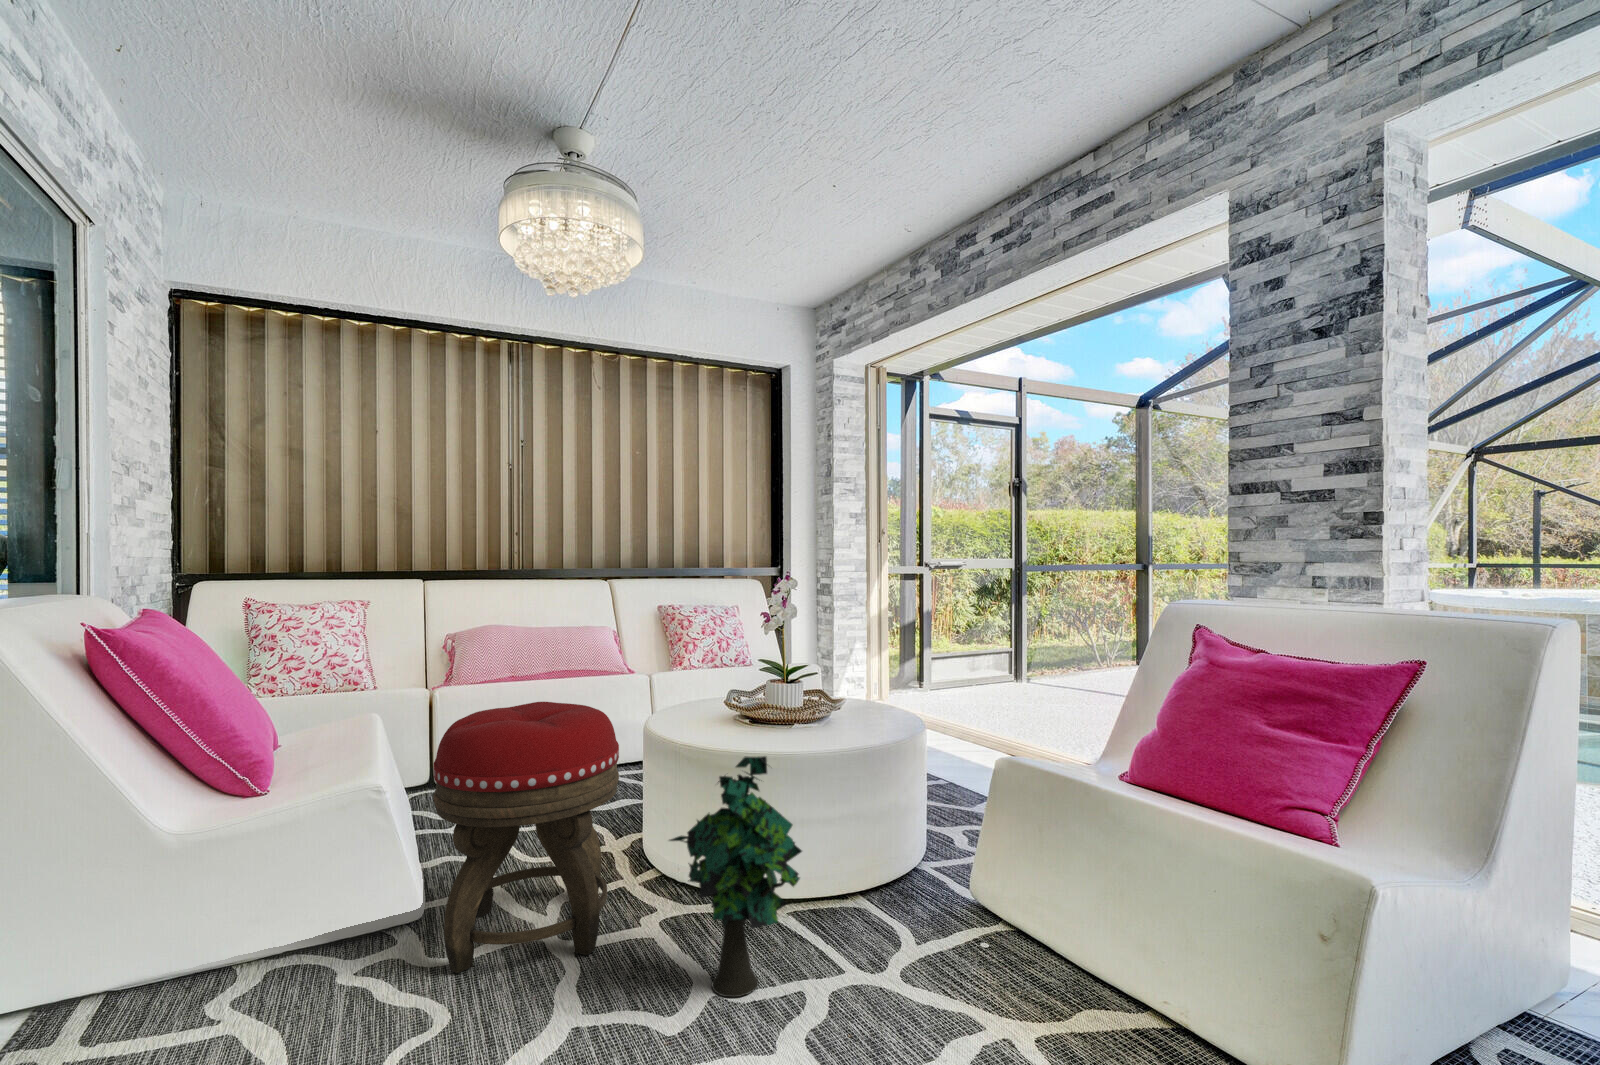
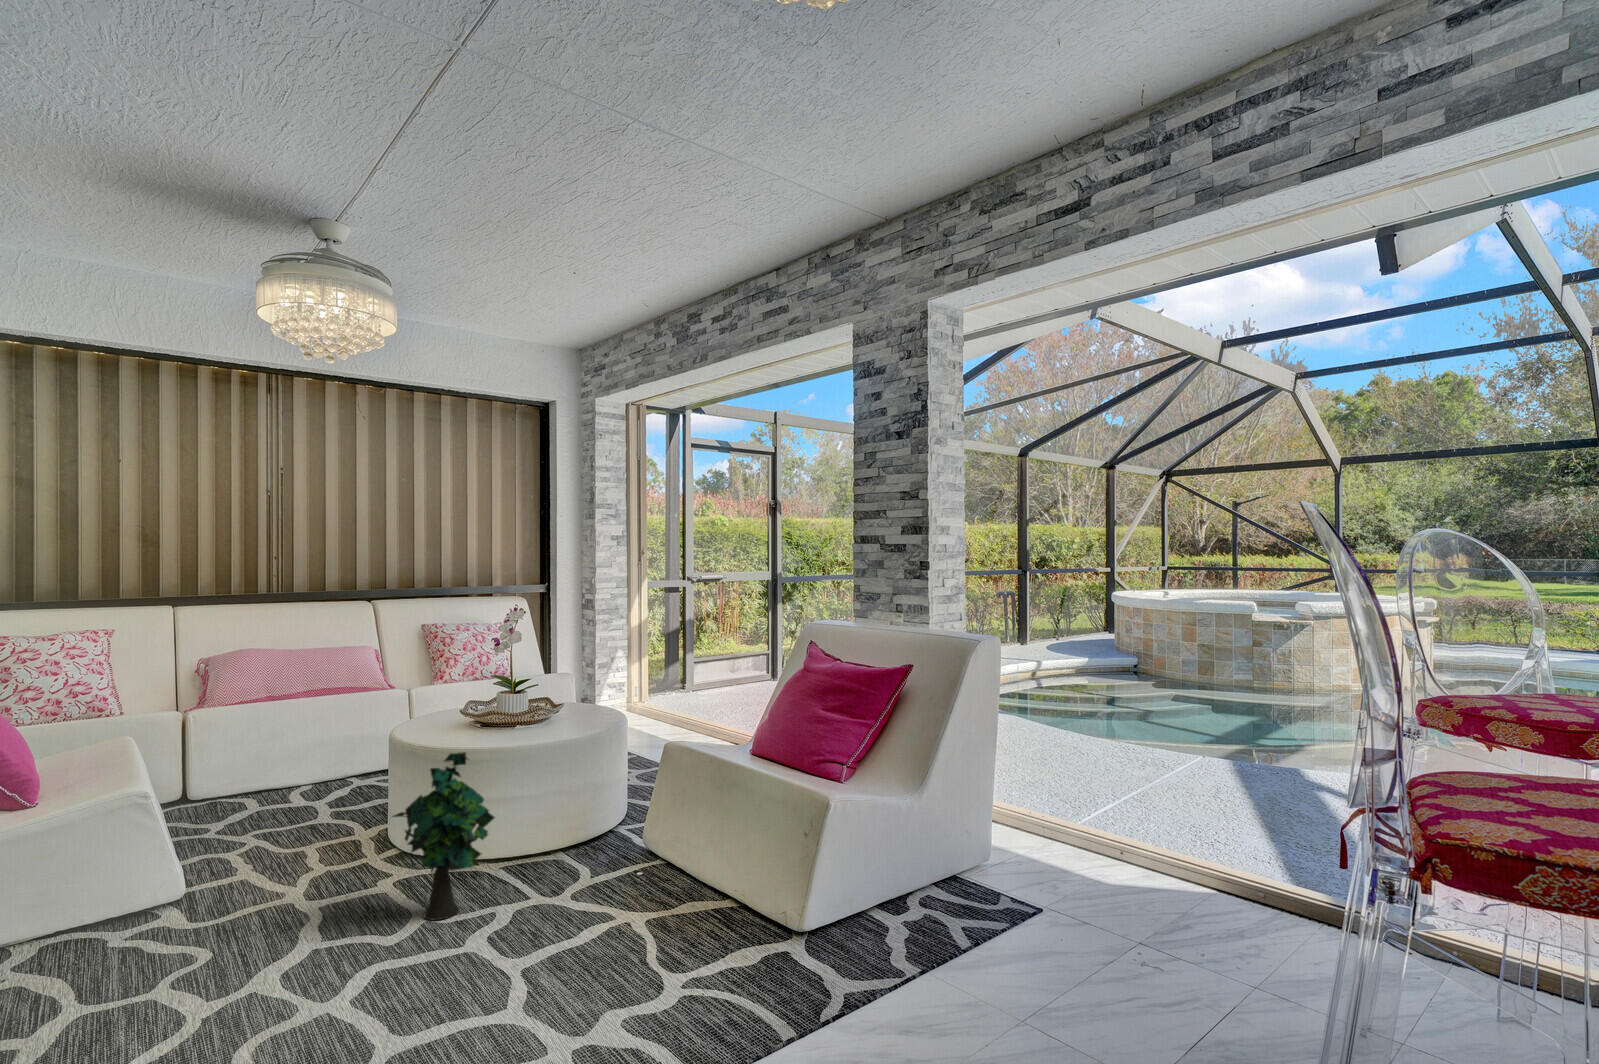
footstool: present [433,702,619,973] -> none [197,721,358,929]

